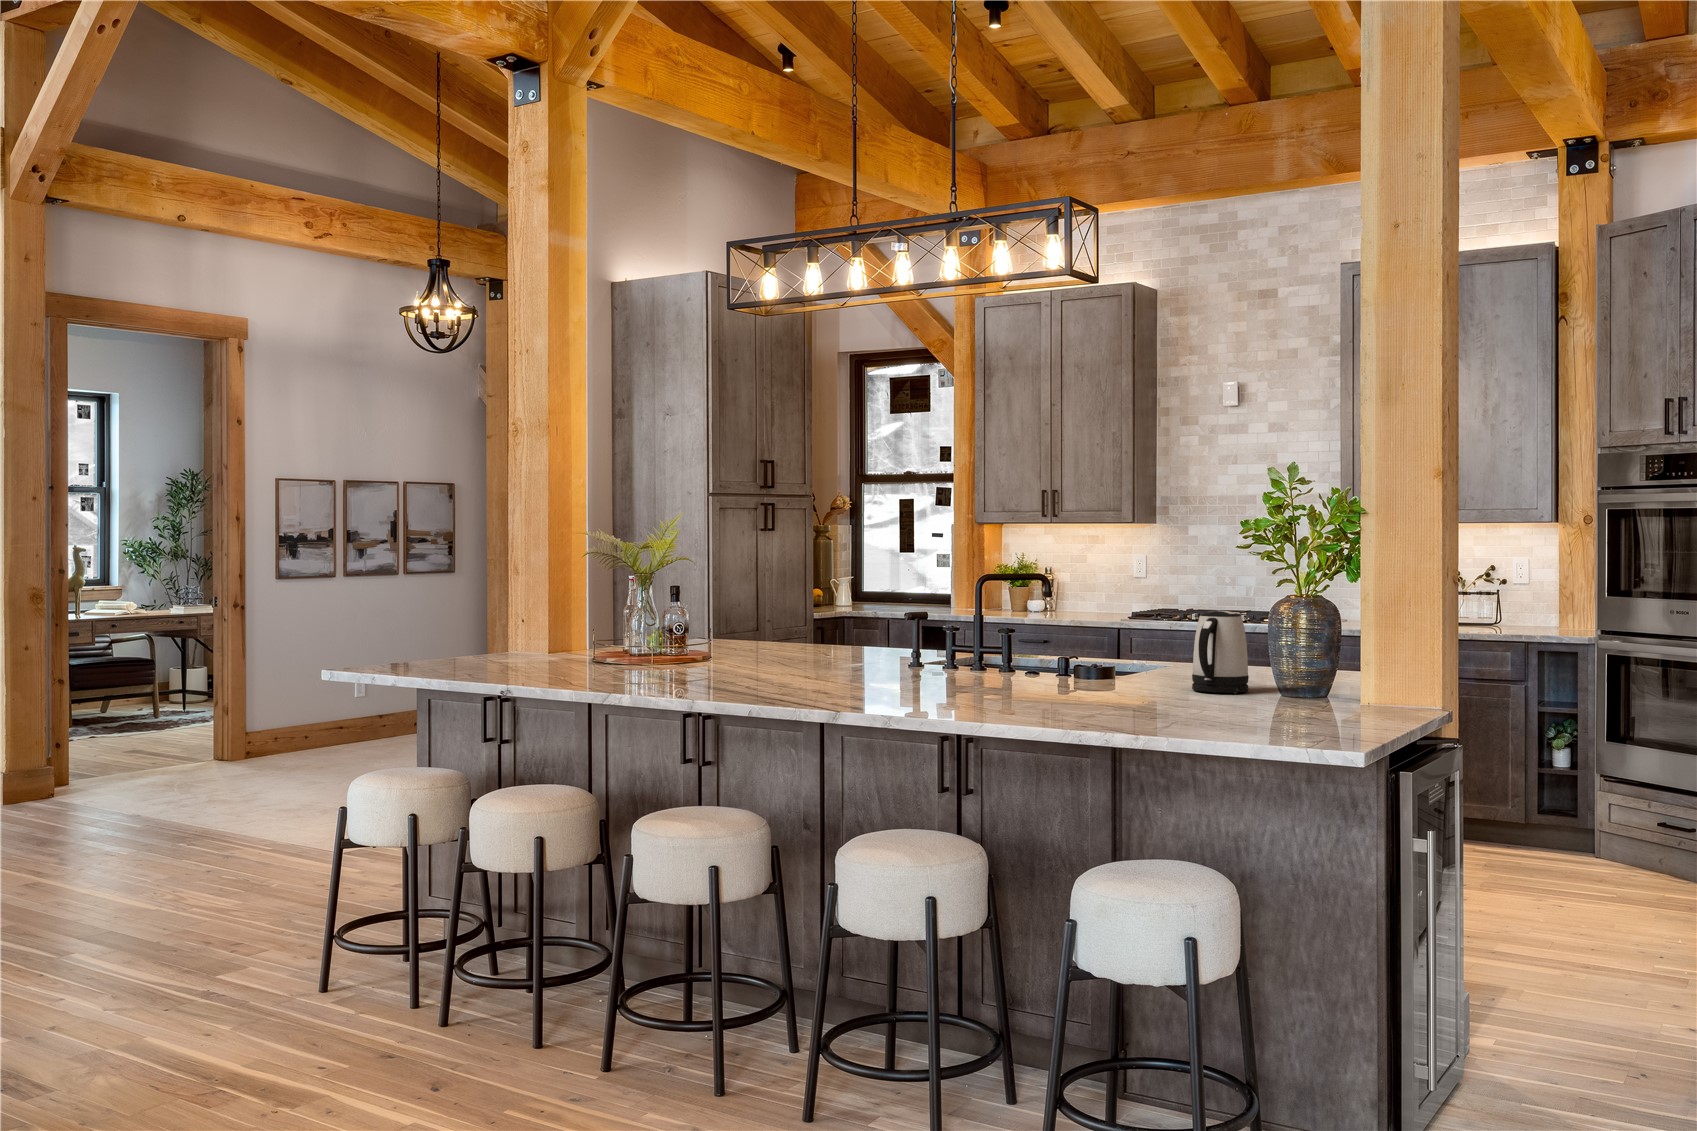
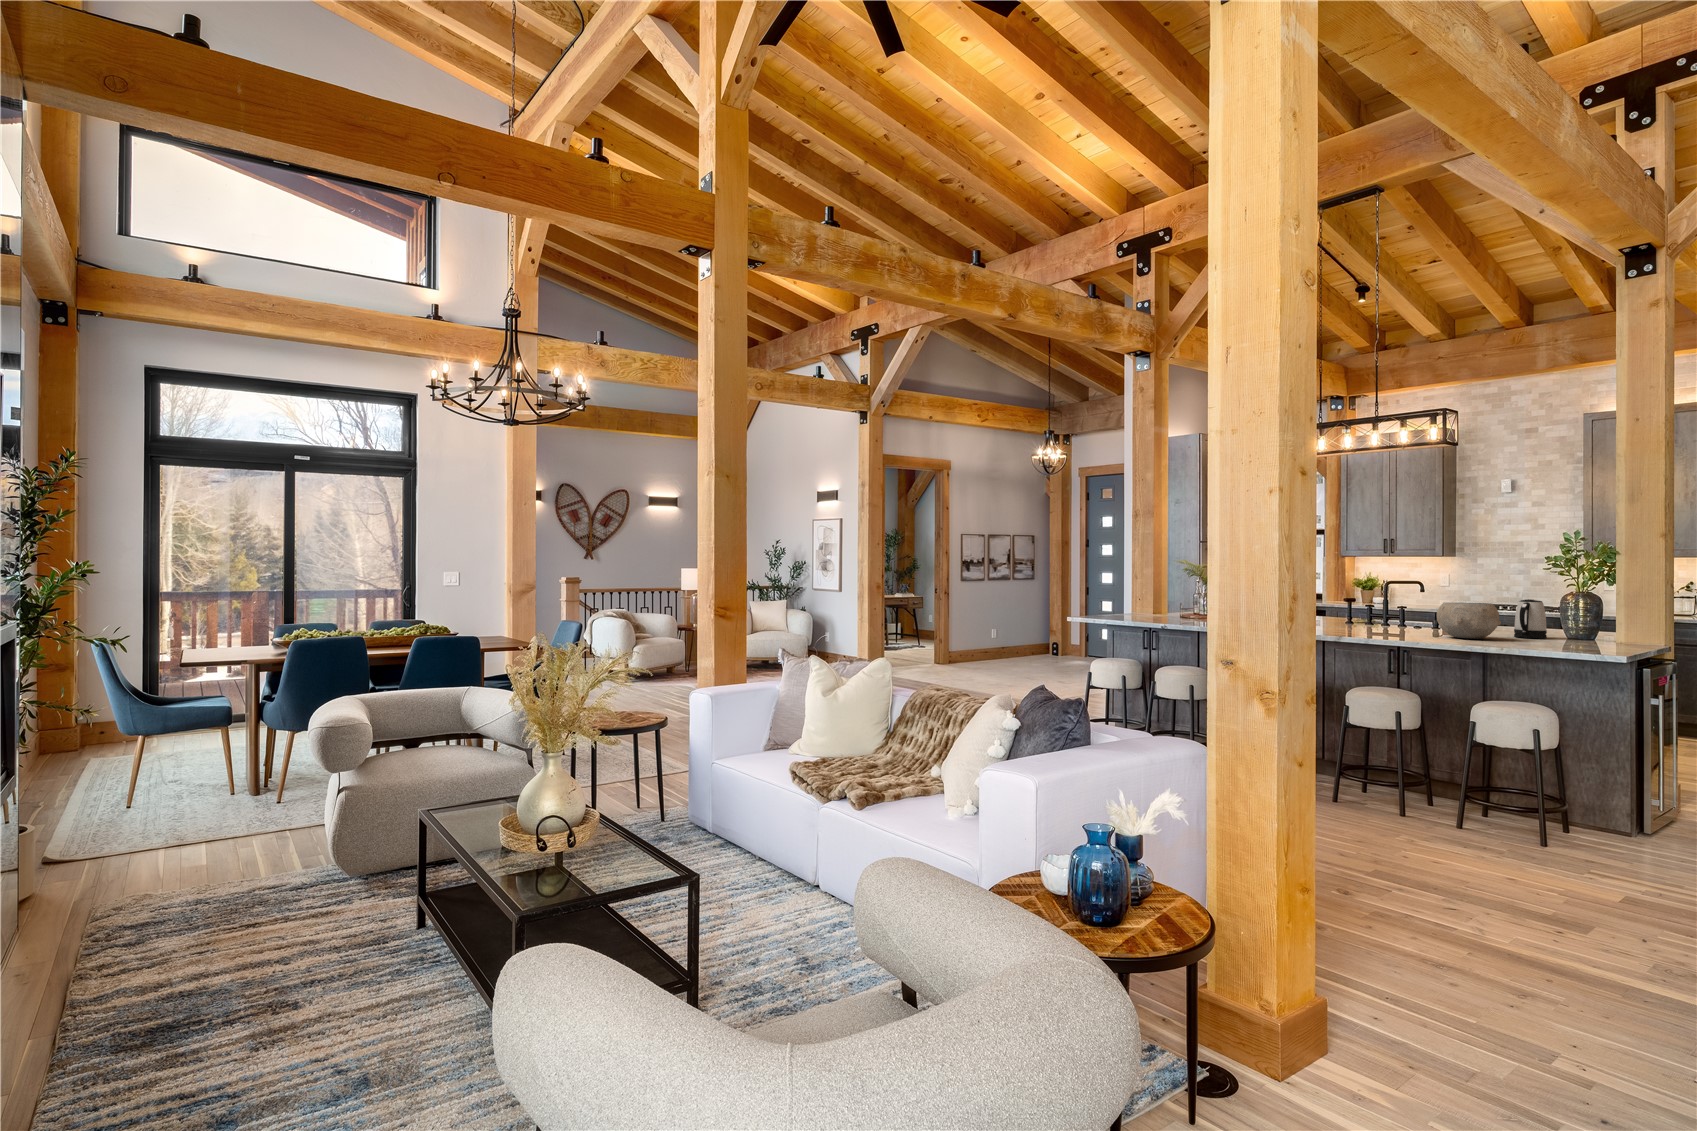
ceramic bowl: none [1041,622,1158,701] -> present [1437,602,1501,639]

